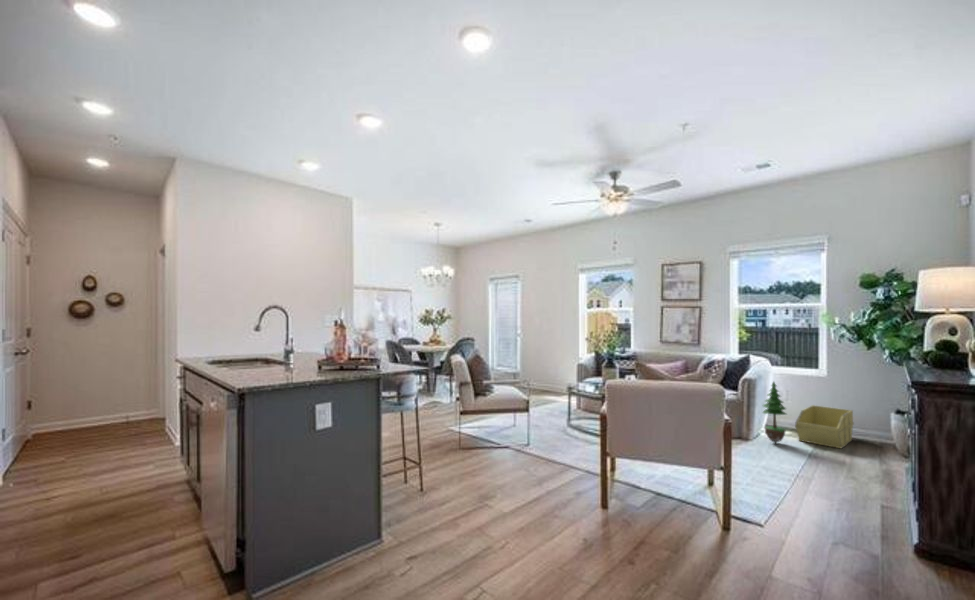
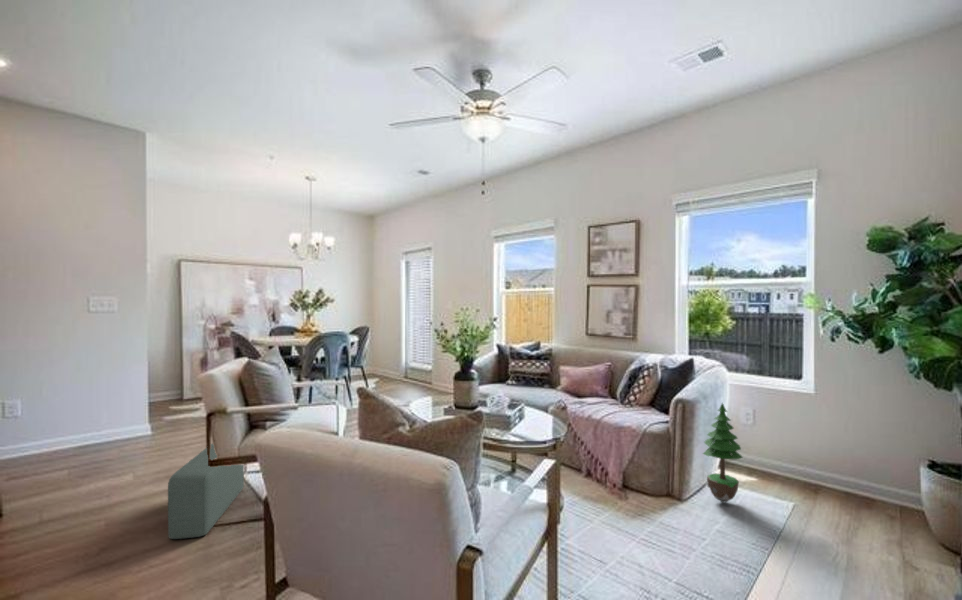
storage bin: present [795,405,854,448] -> none [756,436,852,517]
pouf: none [447,408,476,459] -> present [168,444,244,539]

